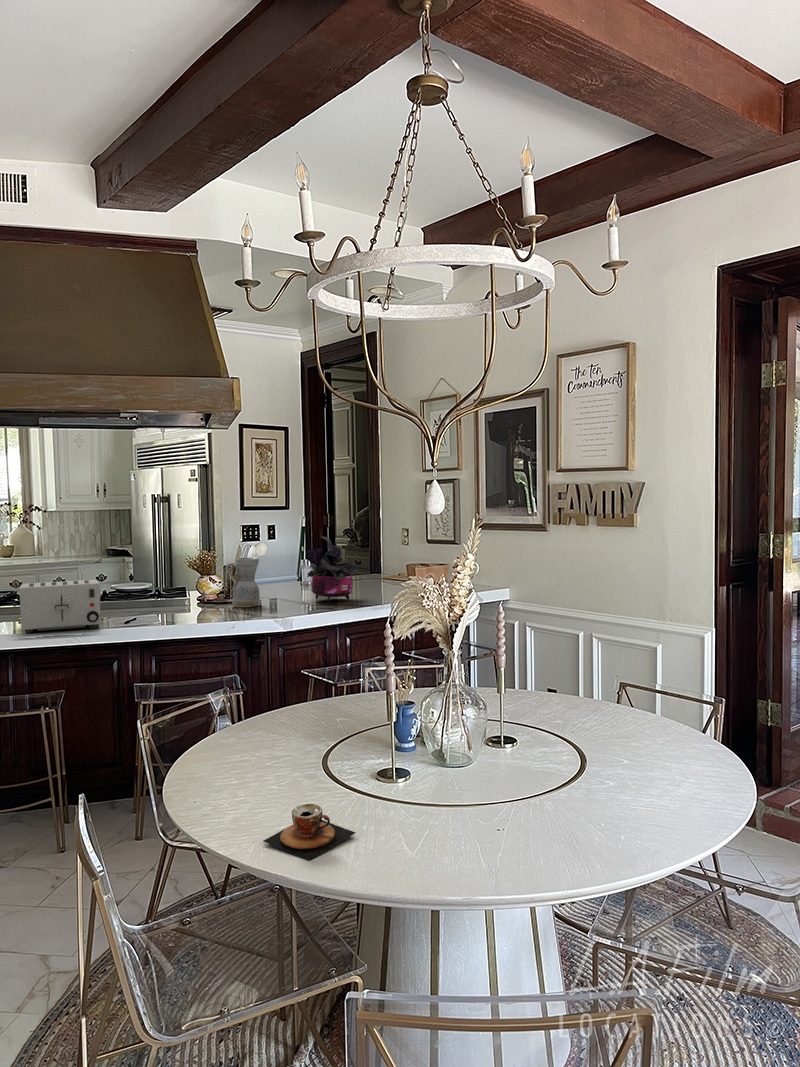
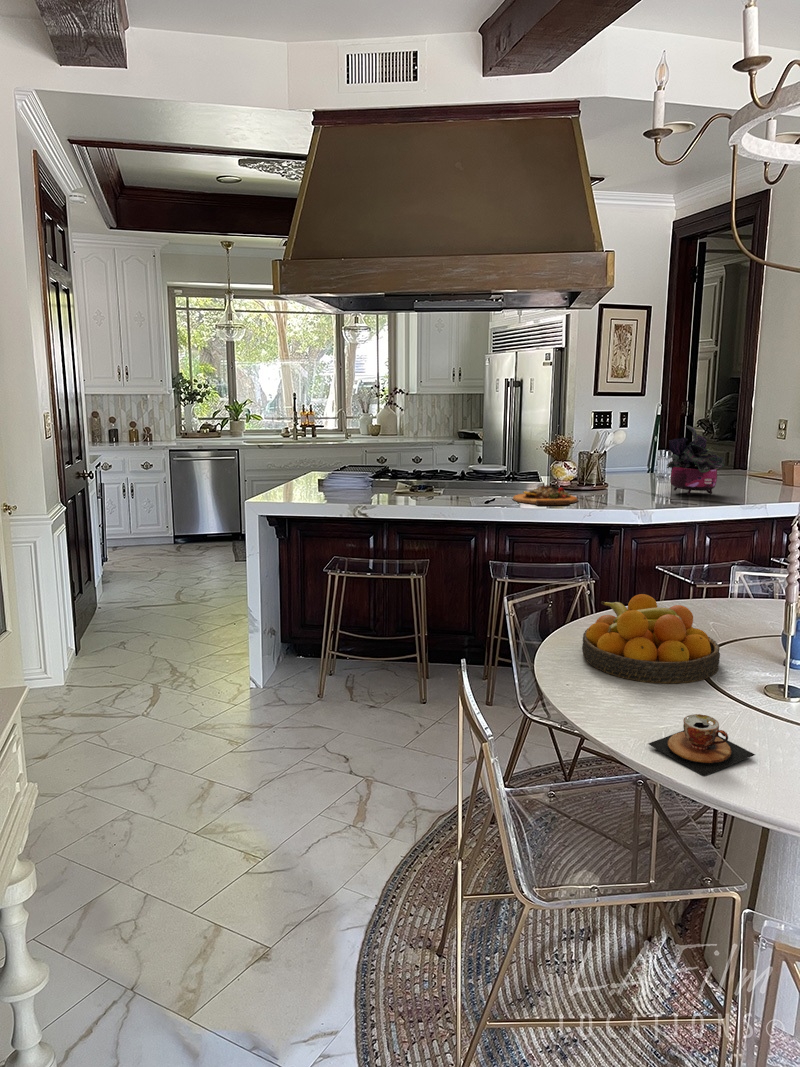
ceramic pitcher: present [225,558,259,607] -> none [583,444,618,494]
toaster: present [20,580,101,633] -> none [396,458,465,503]
cutting board: none [155,601,223,623] -> present [513,485,578,505]
fruit bowl: none [212,700,338,785] -> present [582,594,720,684]

